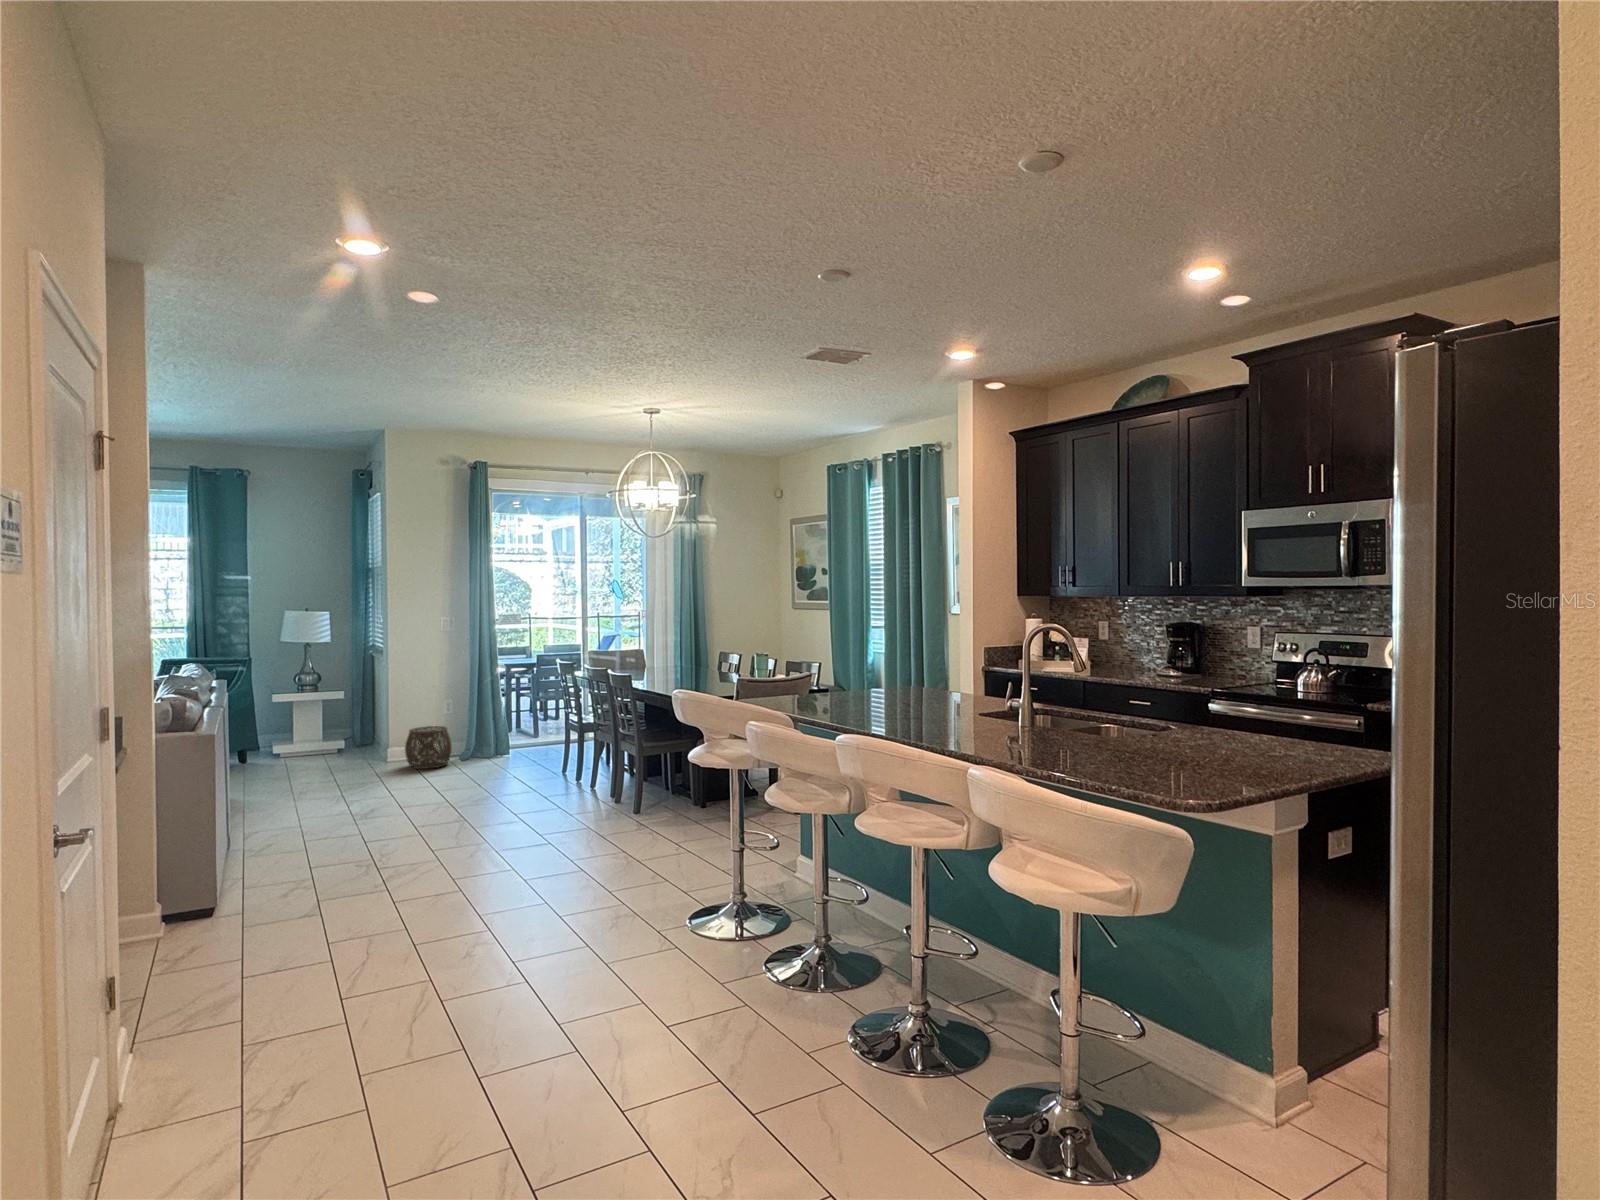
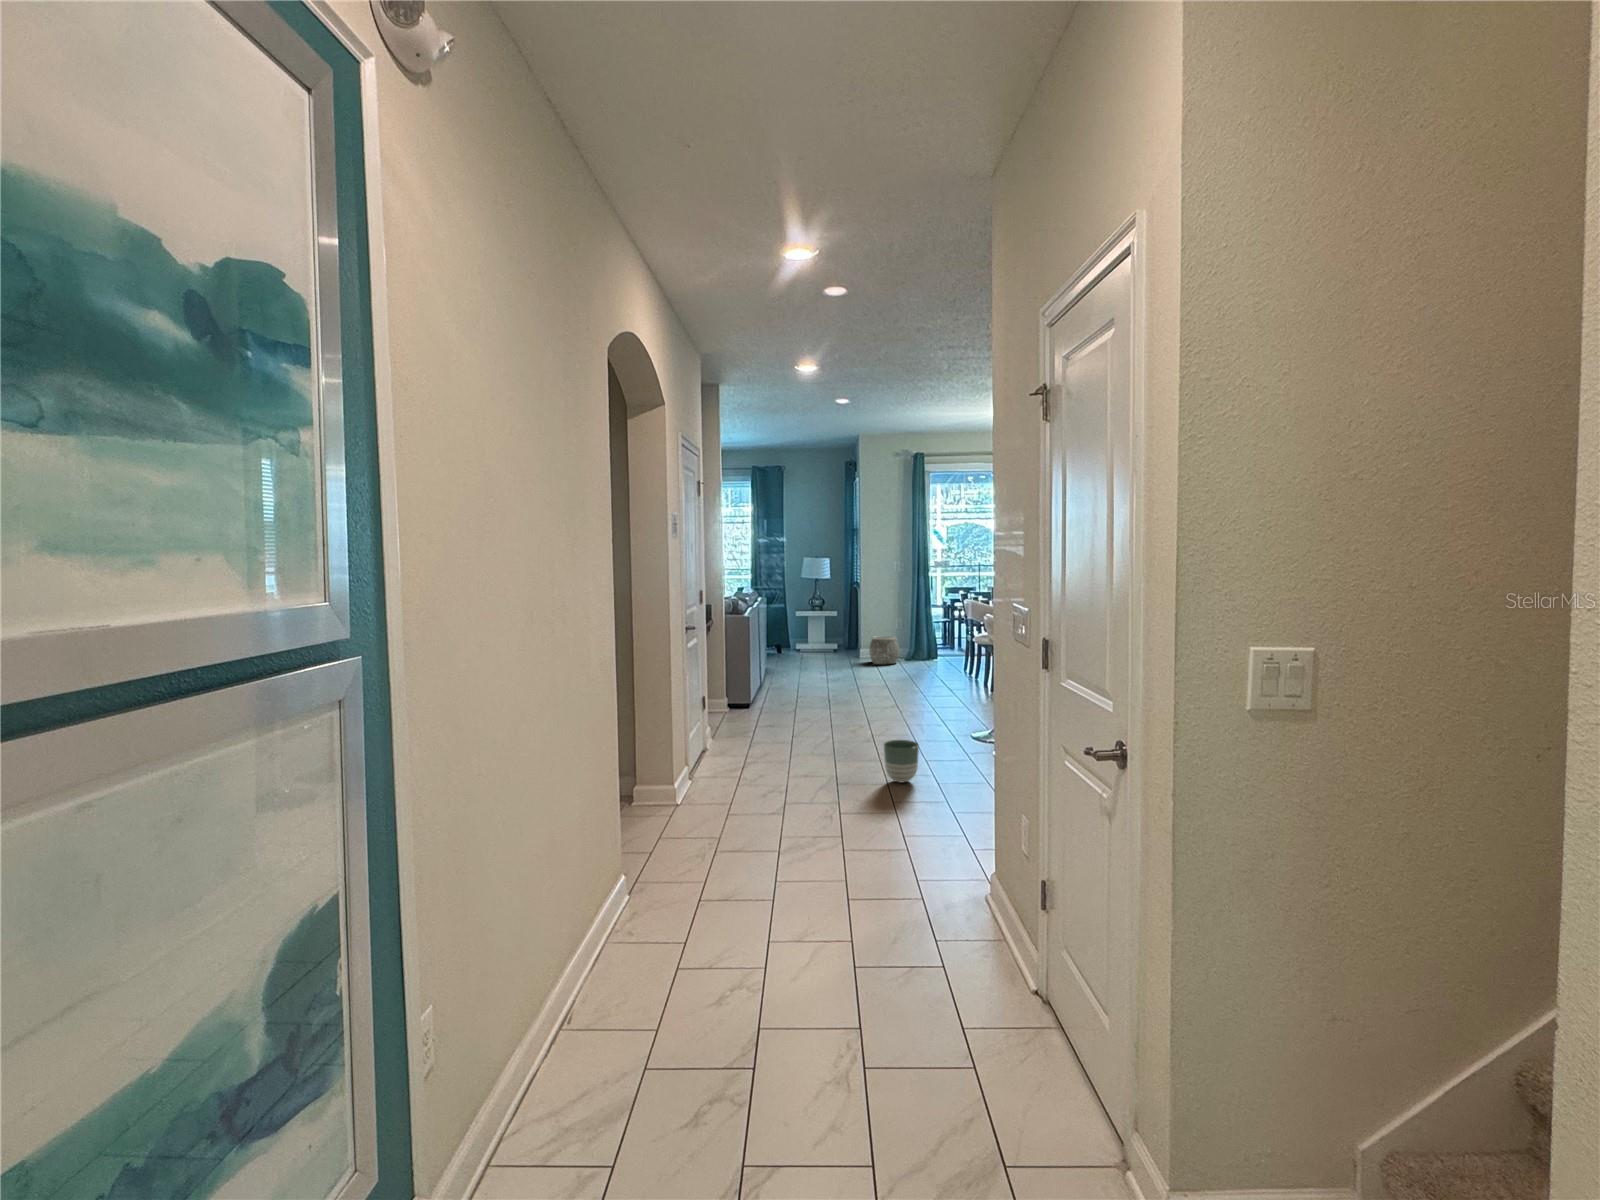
planter: none [511,927,570,1003] -> present [884,740,919,782]

